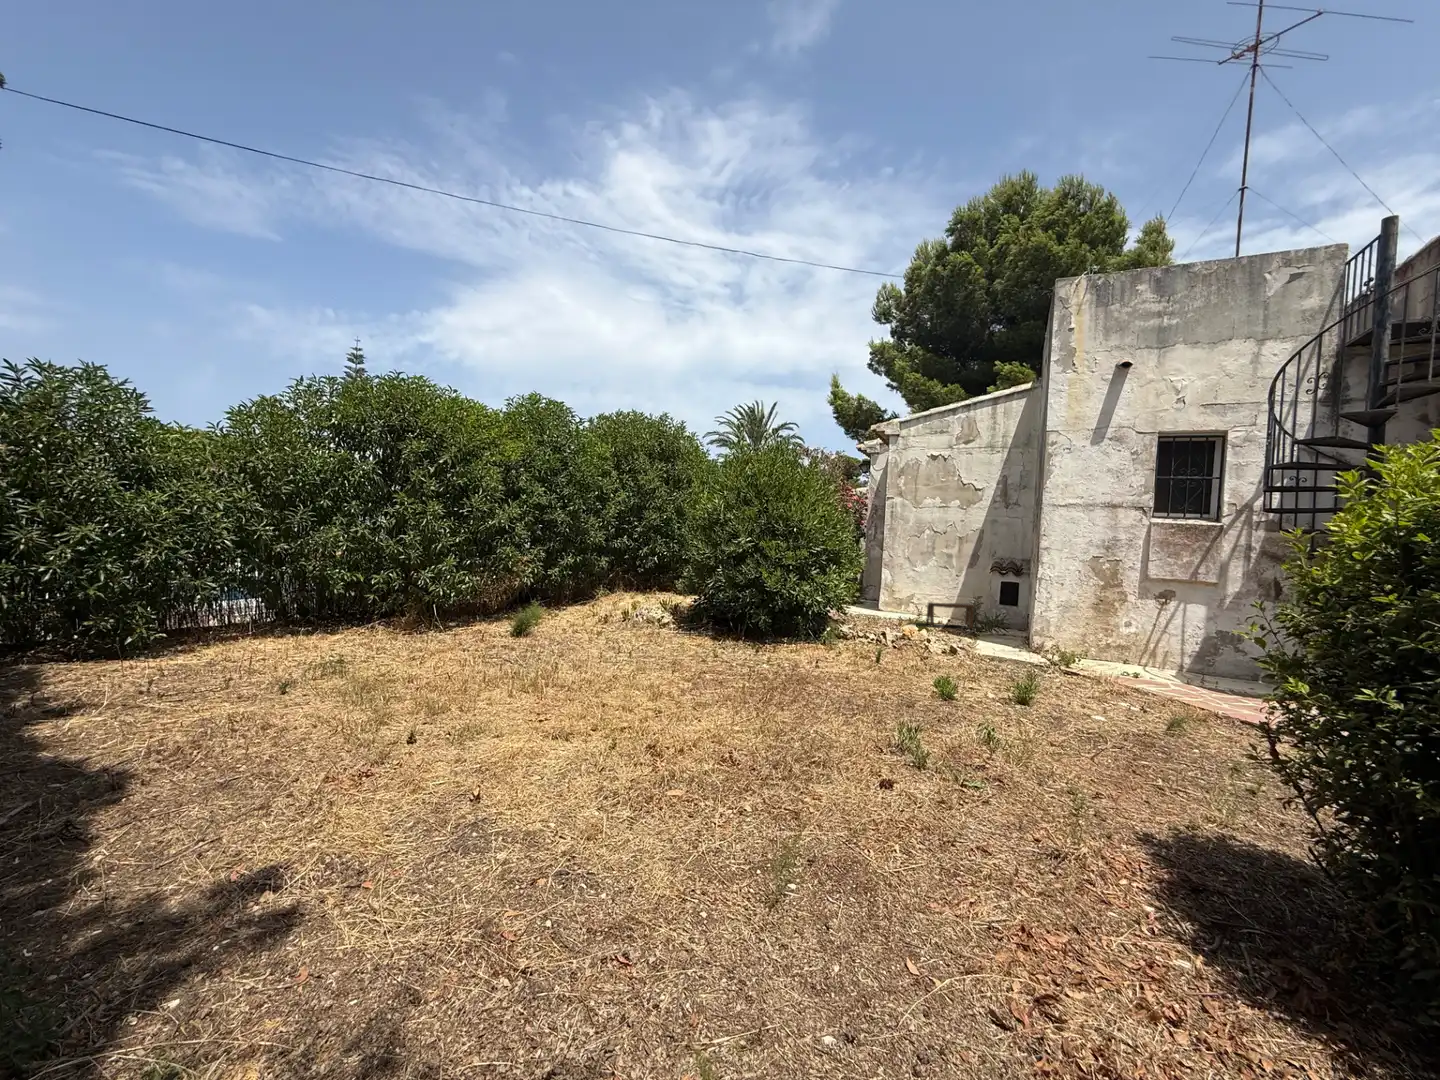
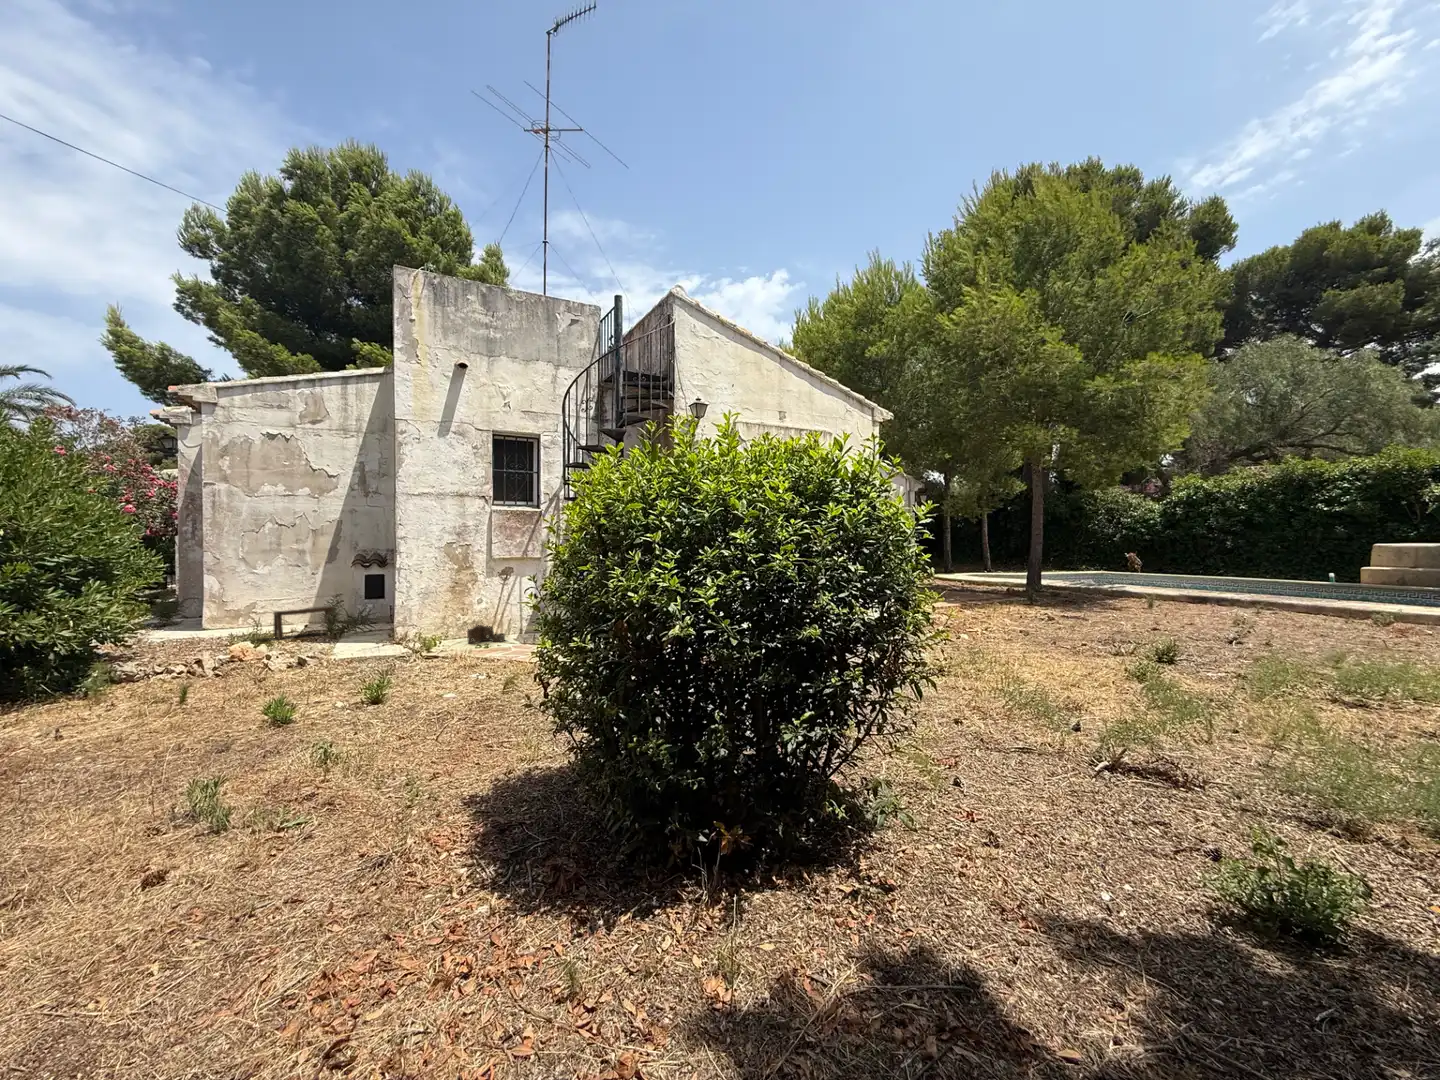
woven basket: none [1113,646,1162,673] -> present [467,625,505,644]

